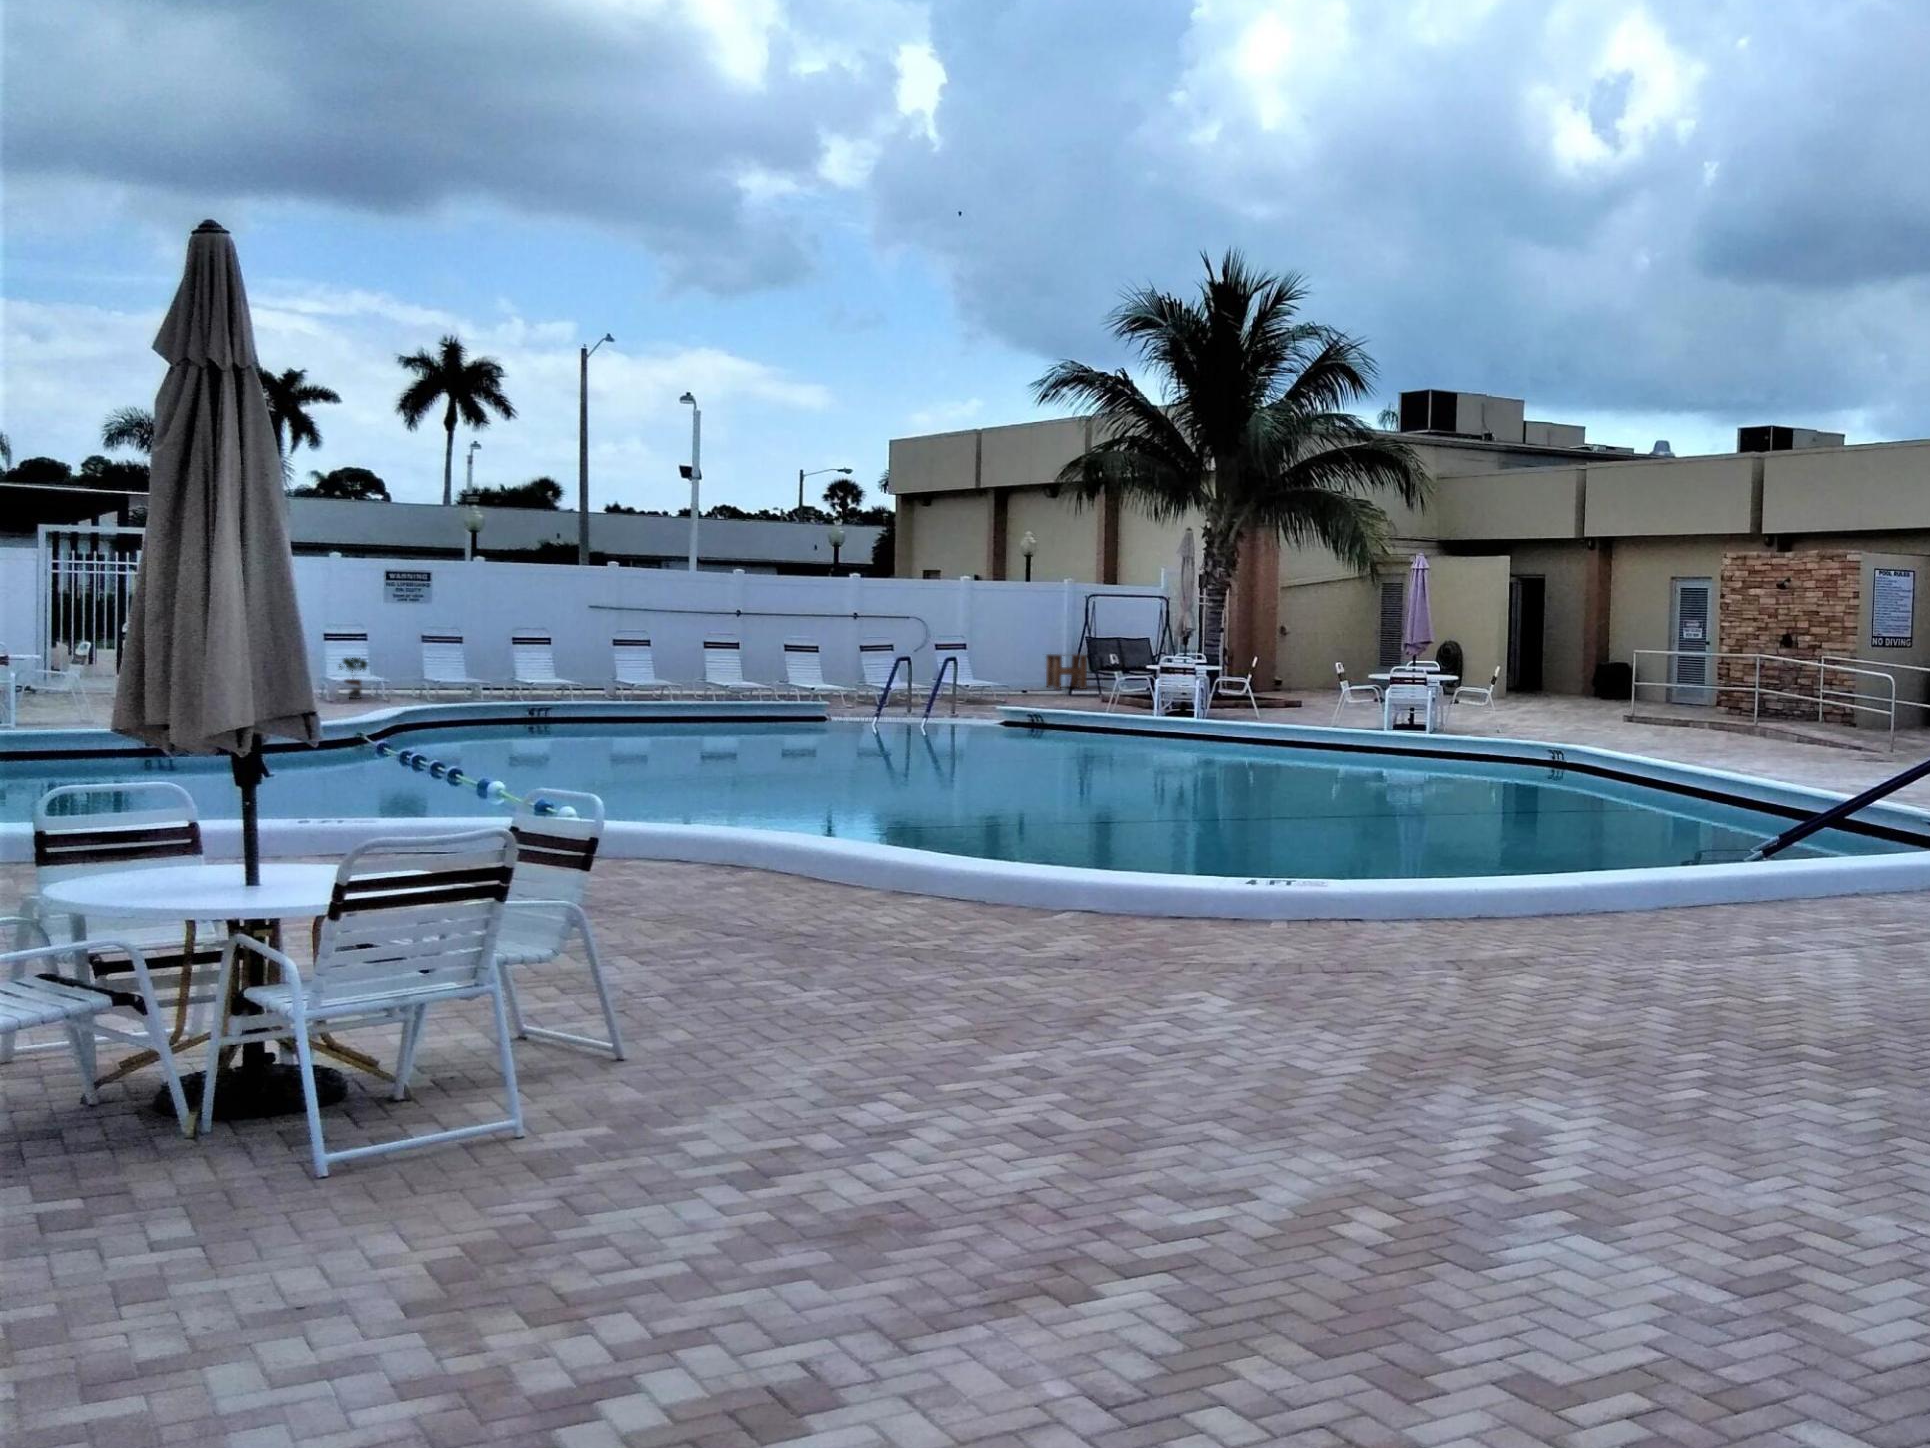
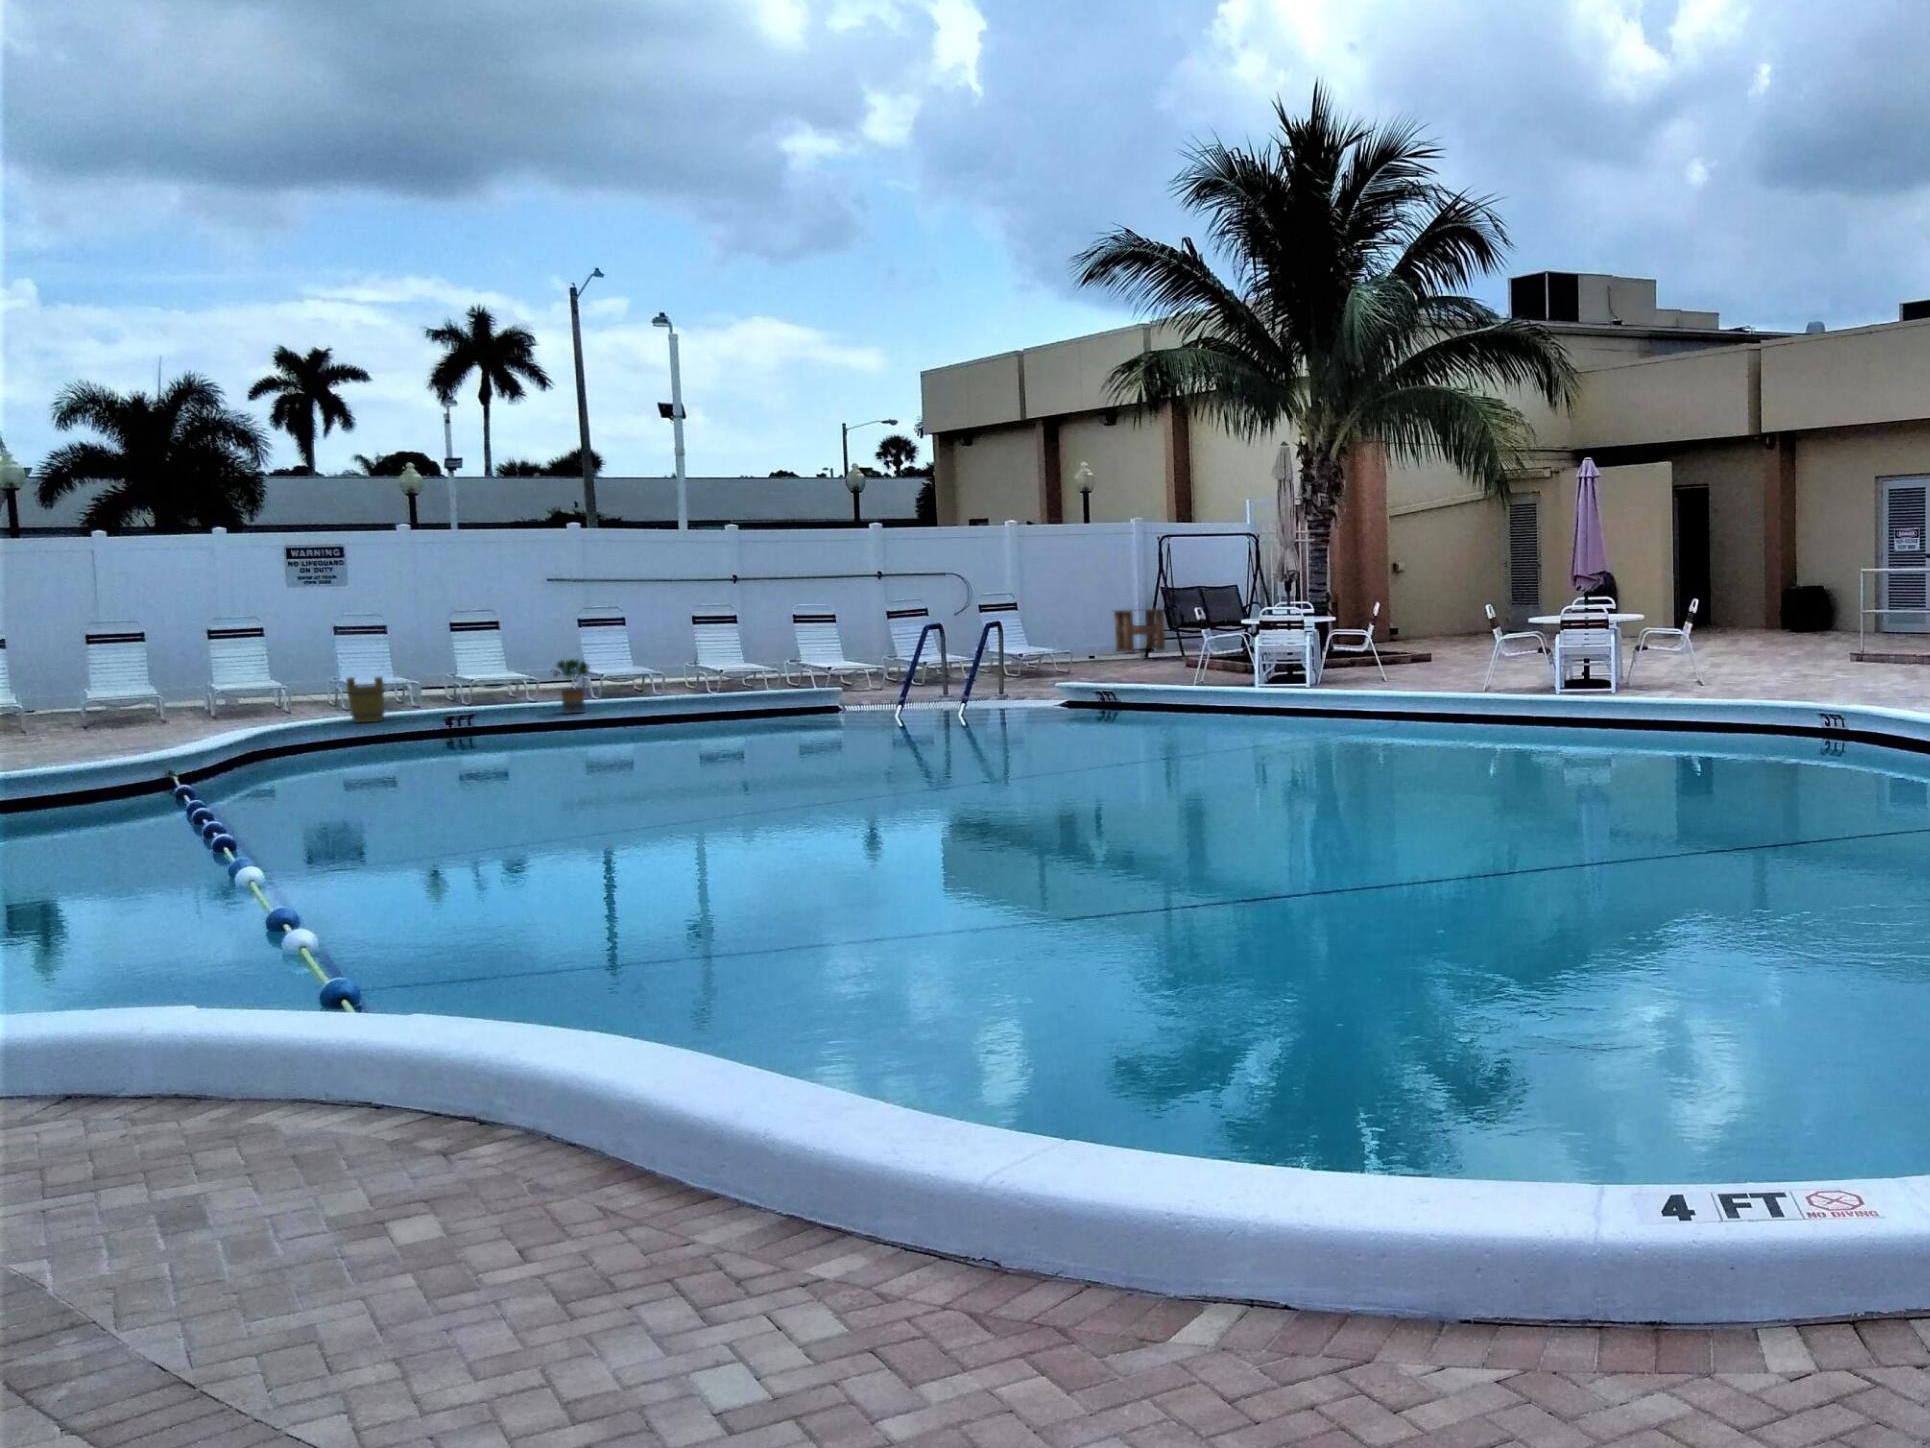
potted tree: present [339,657,368,699] -> present [551,659,590,714]
bucket: none [445,673,475,709] -> present [346,677,385,722]

